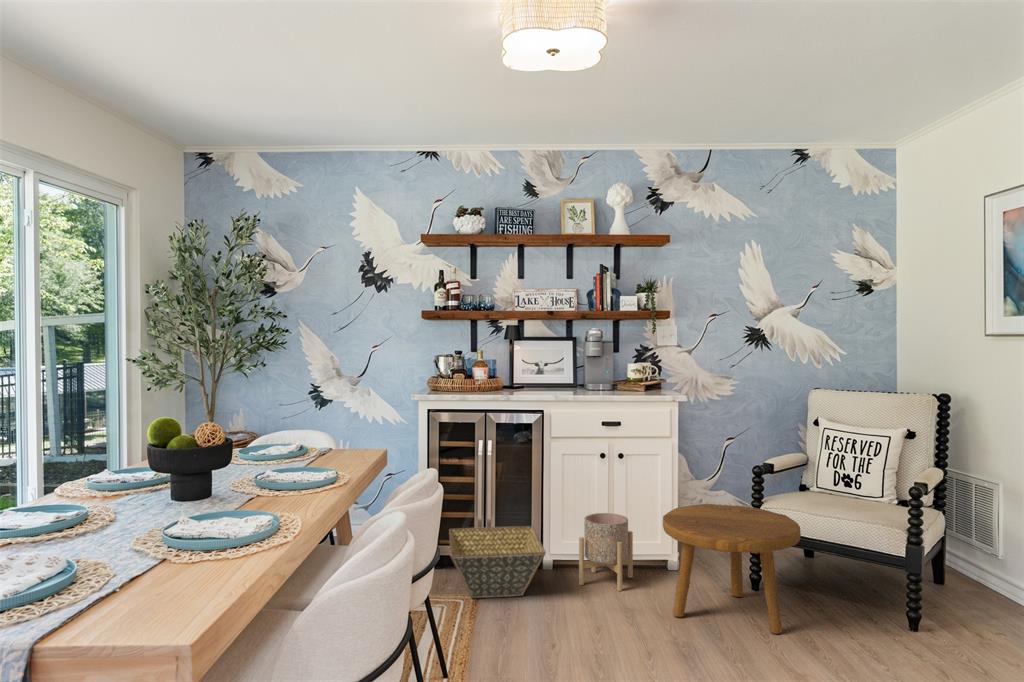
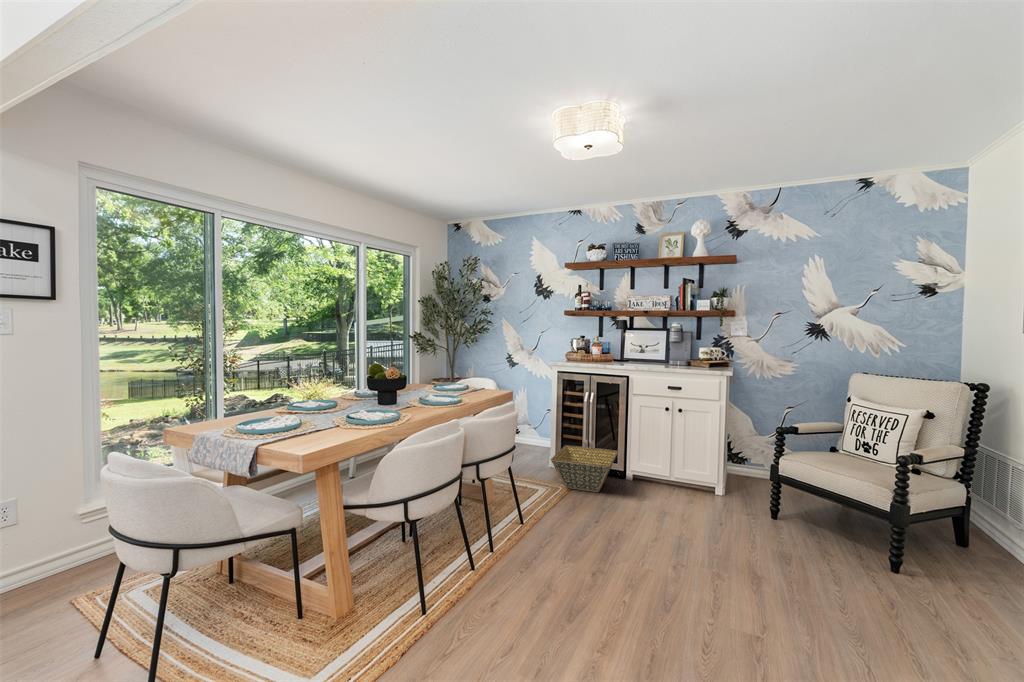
footstool: present [663,504,801,634] -> none [685,449,792,549]
planter: present [579,513,633,591] -> none [641,448,684,501]

